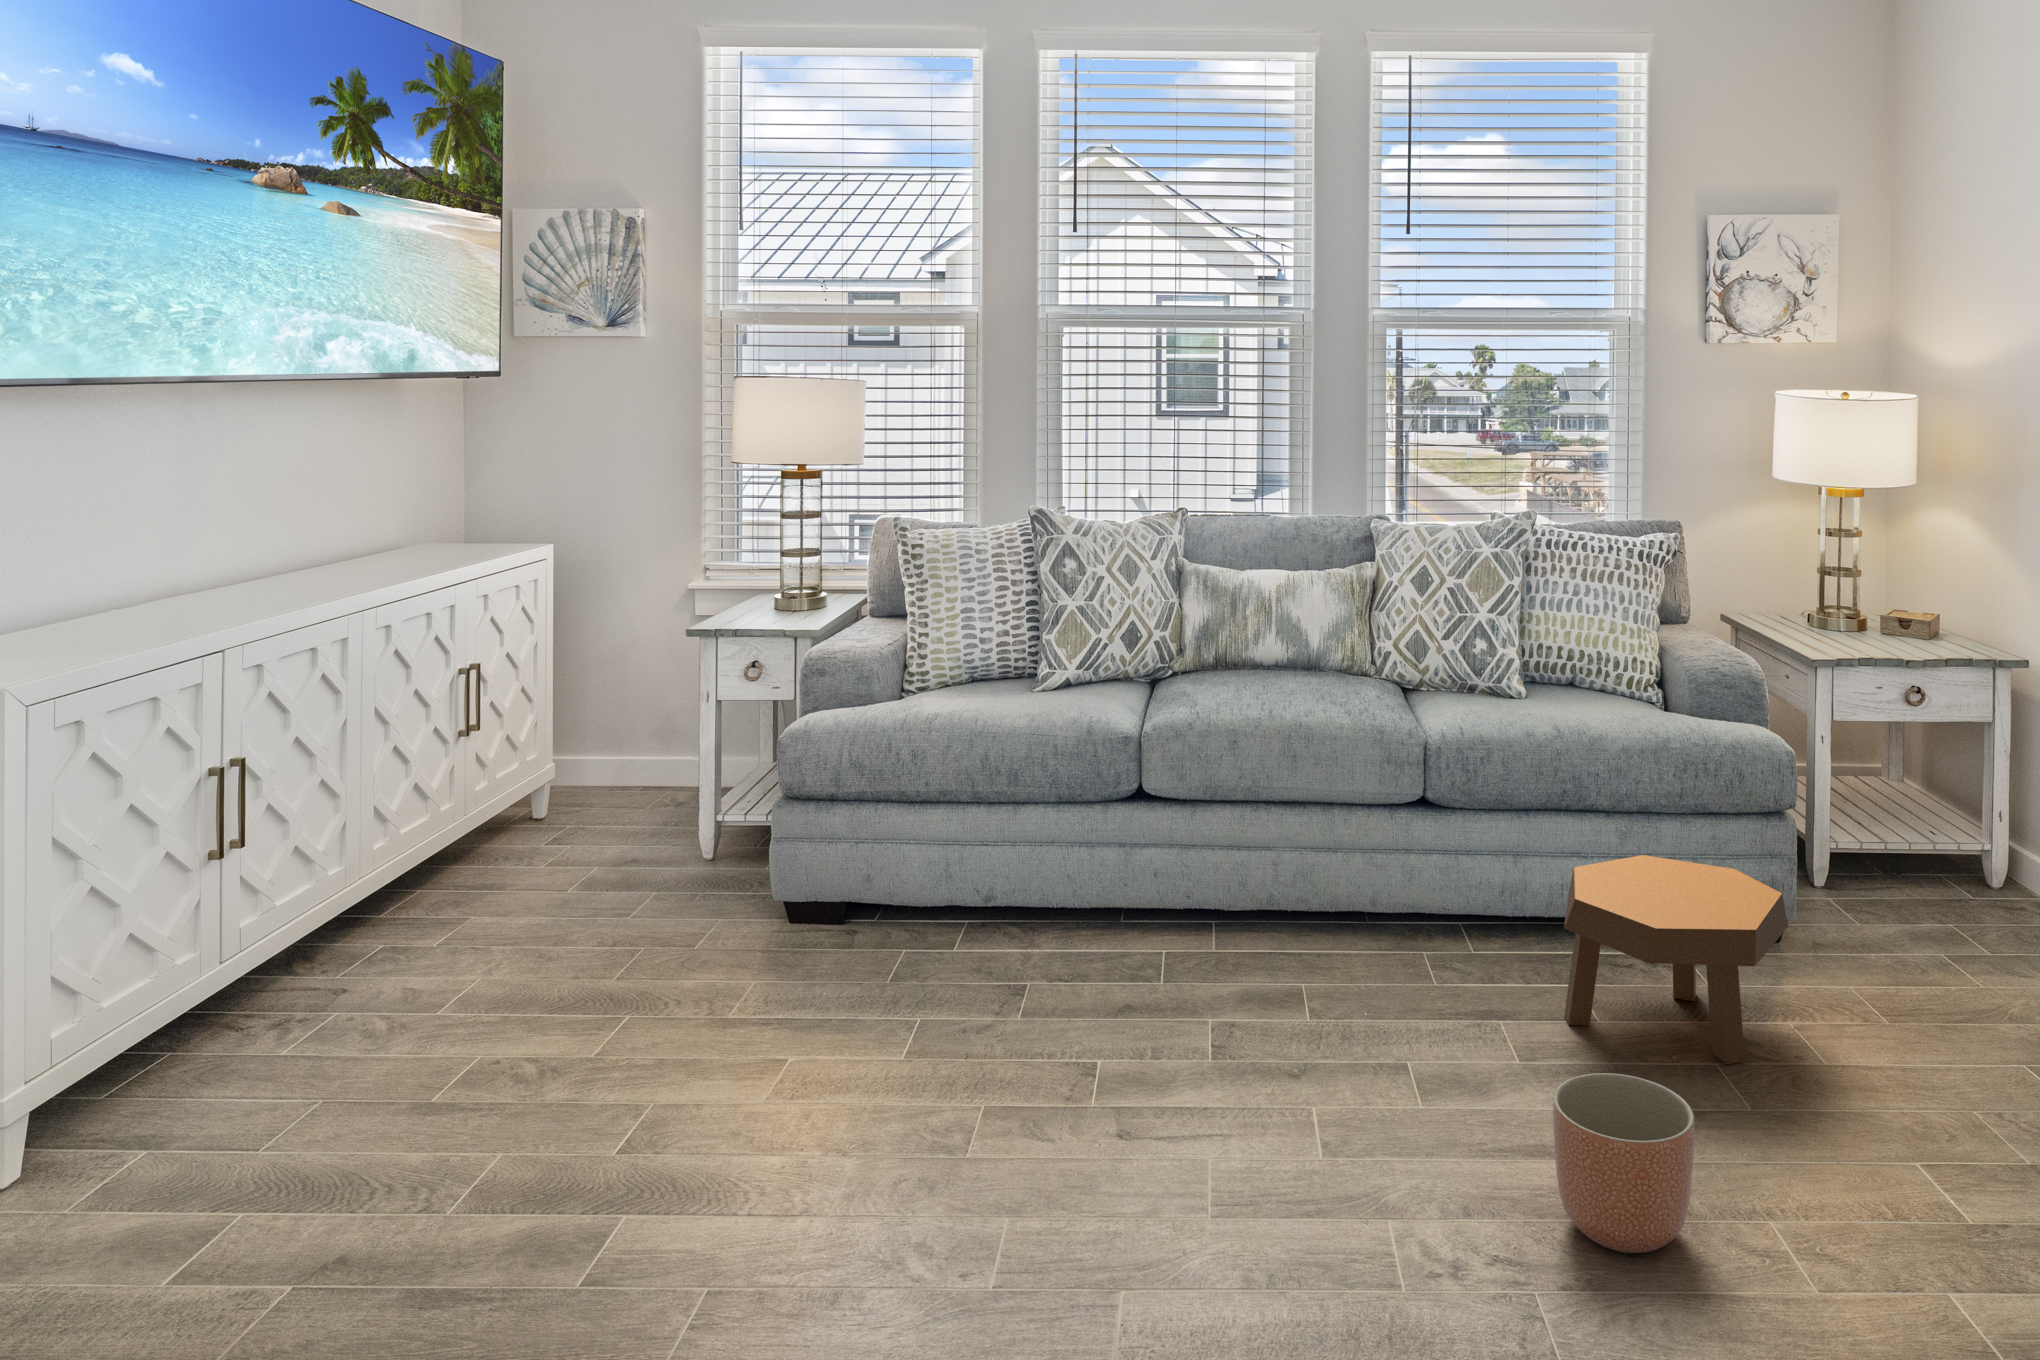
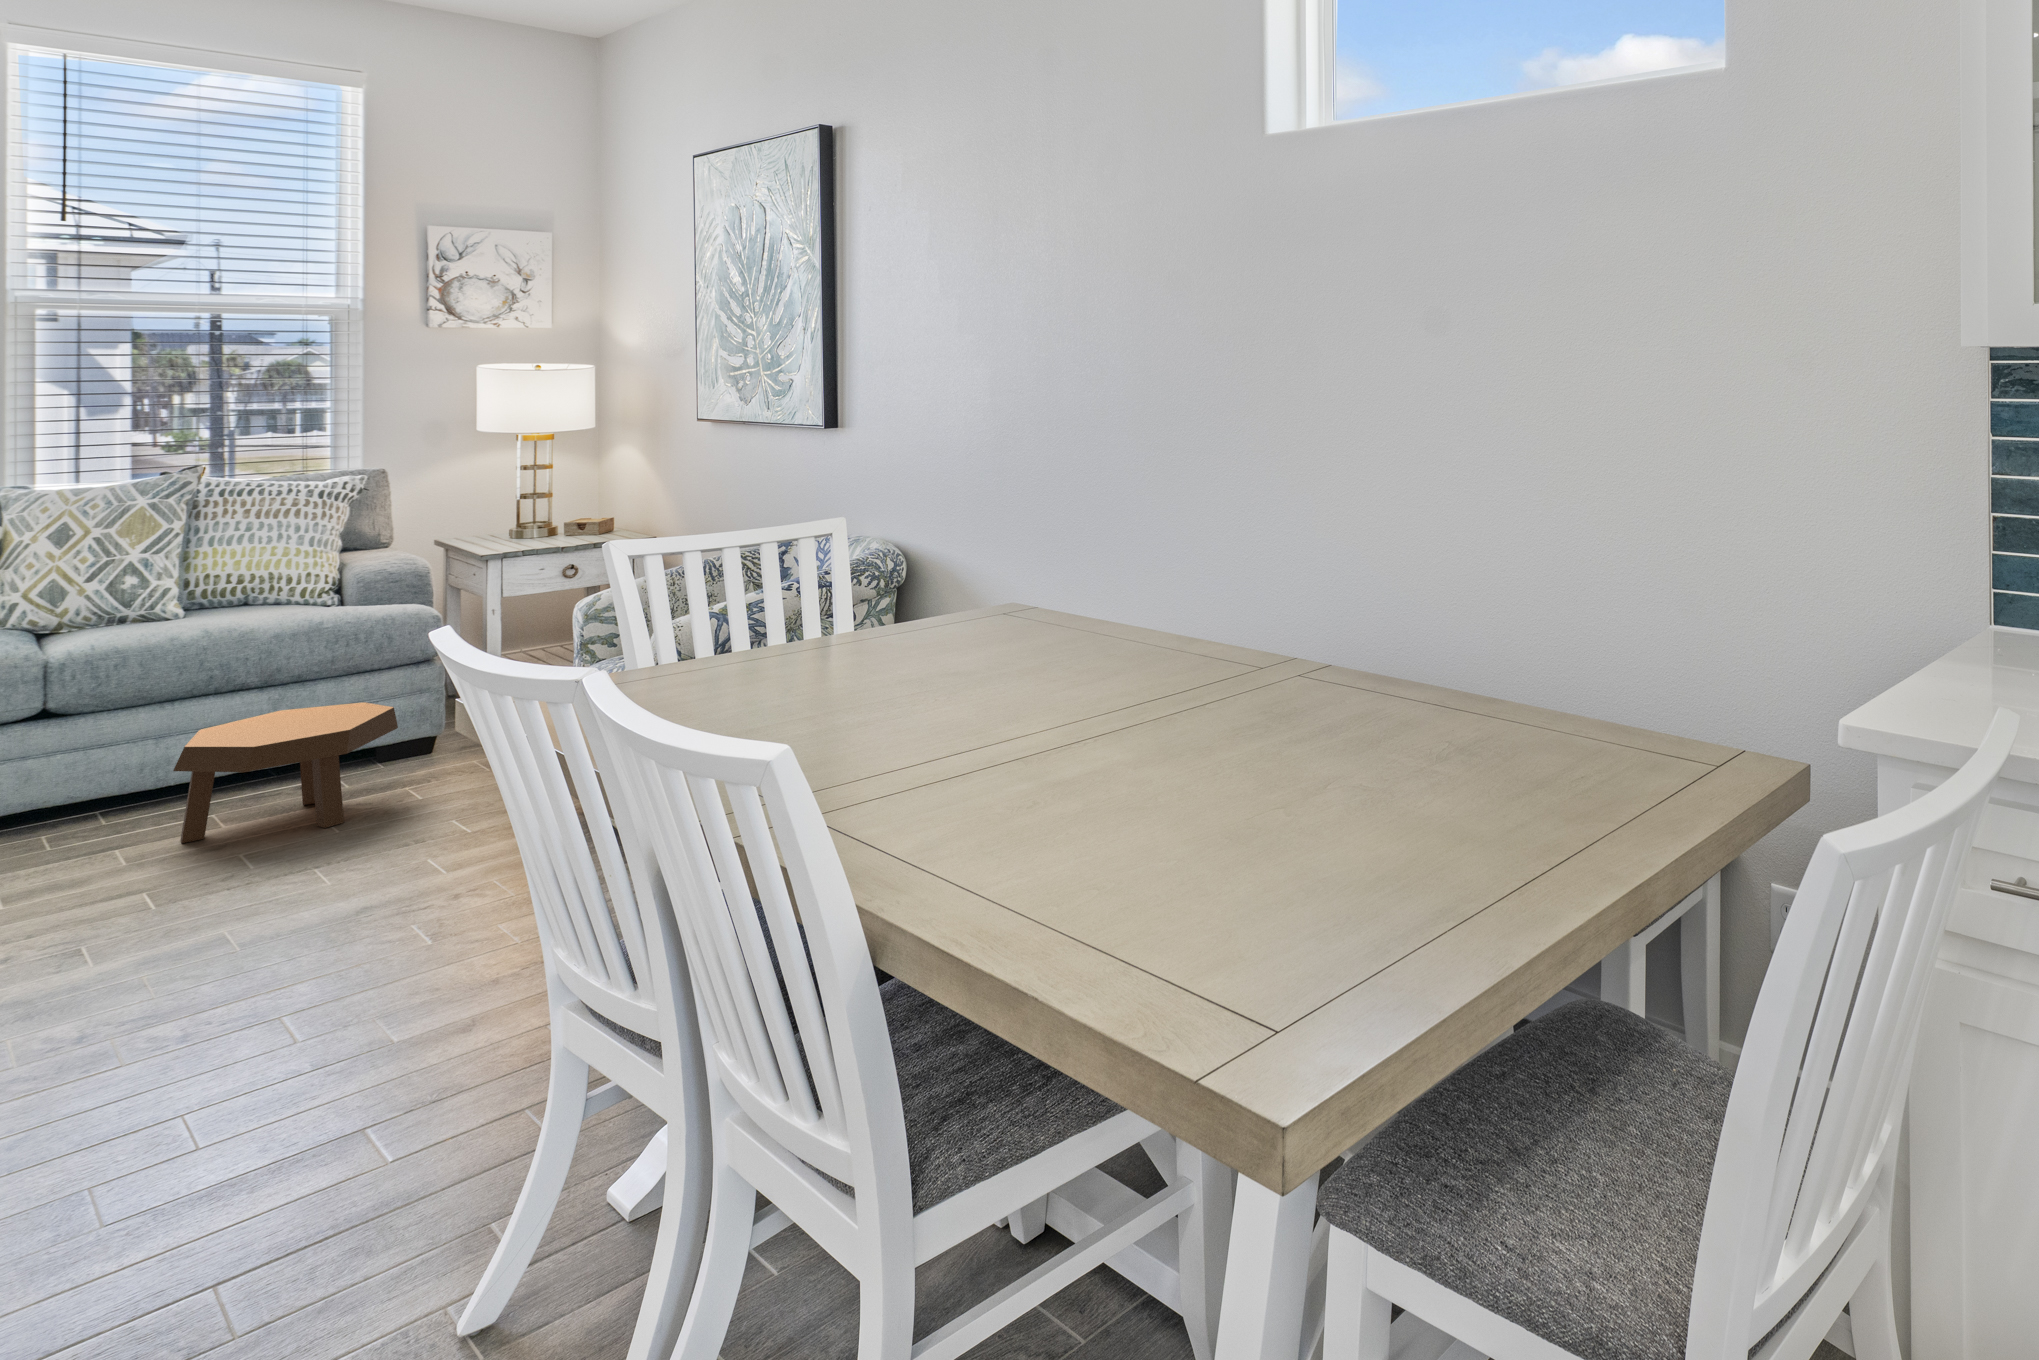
planter: present [1553,1073,1694,1253] -> none [90,829,225,942]

